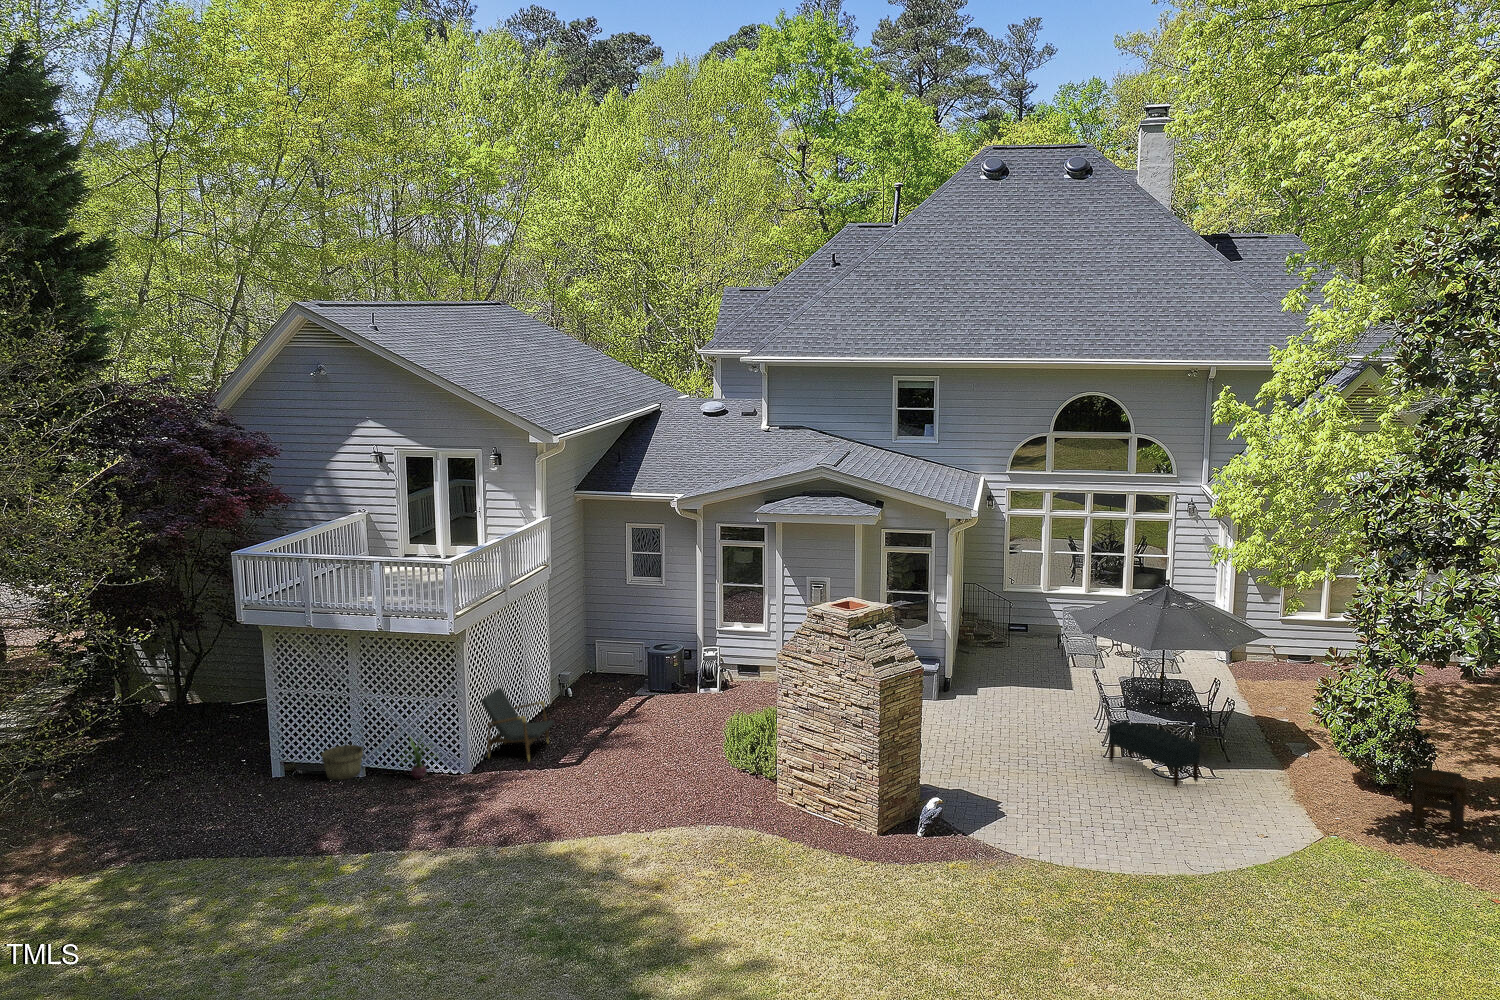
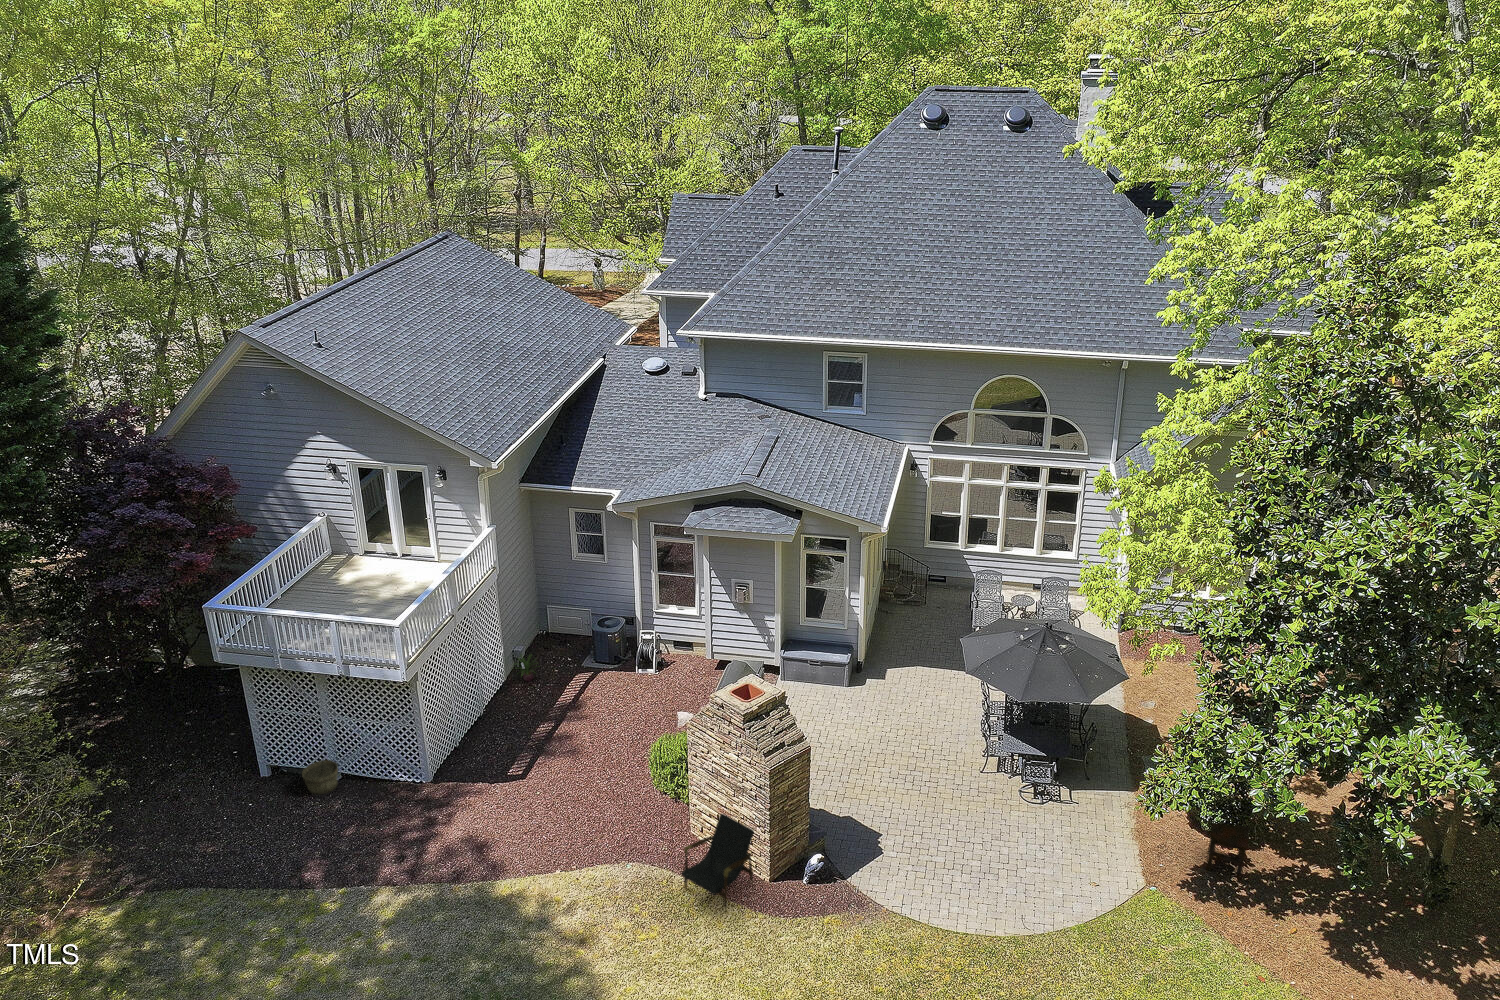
lounge chair: present [481,688,554,761] -> present [681,814,754,912]
bench: present [1108,720,1201,787] -> none [978,743,1050,815]
decorative plant: present [409,736,430,779] -> present [519,655,533,682]

